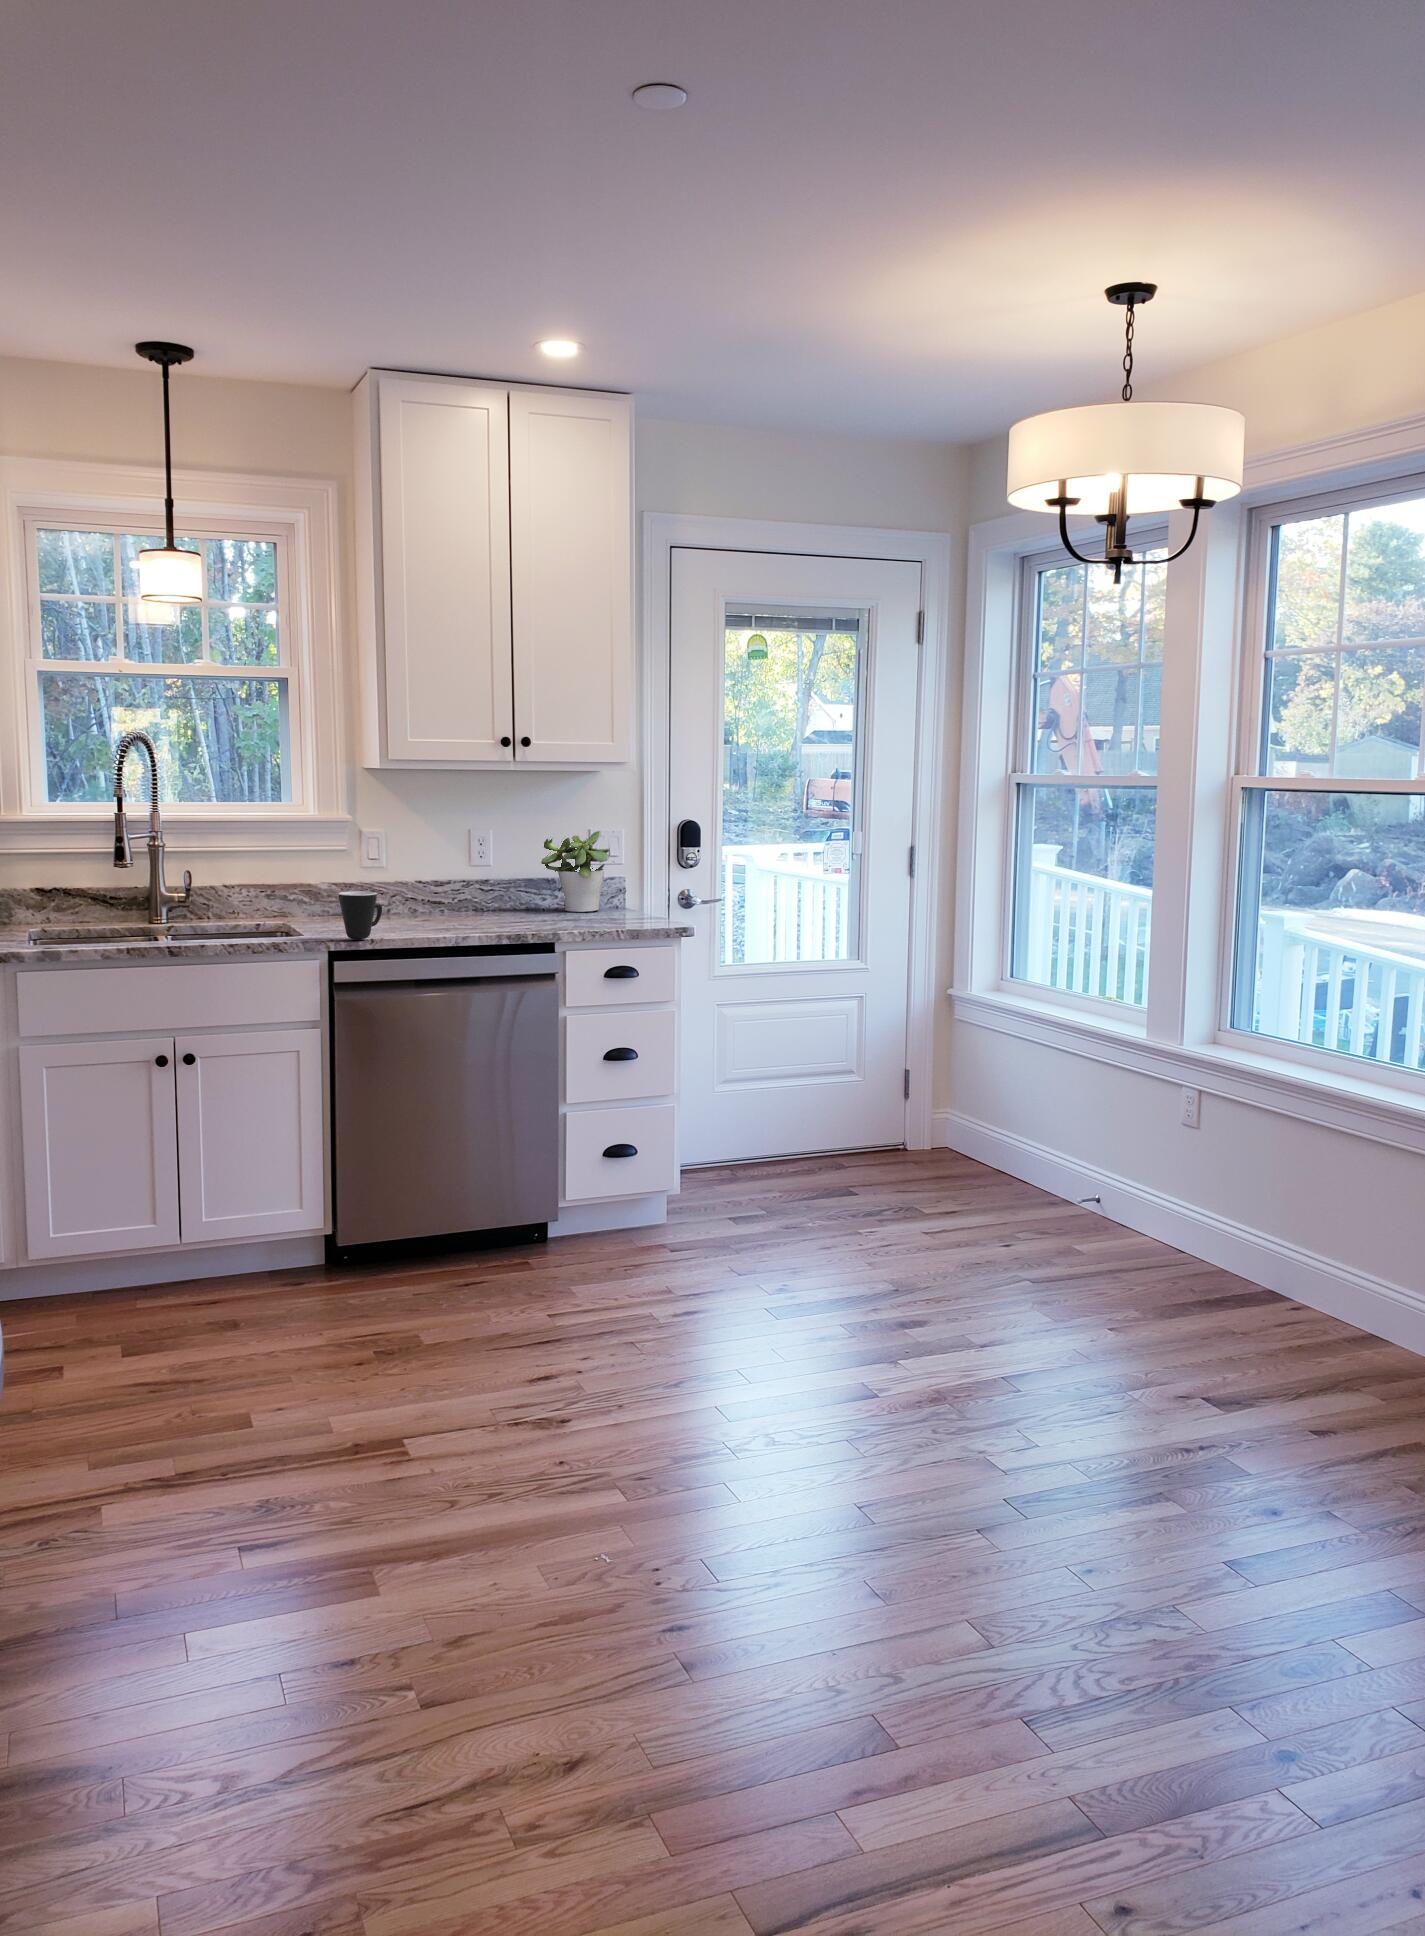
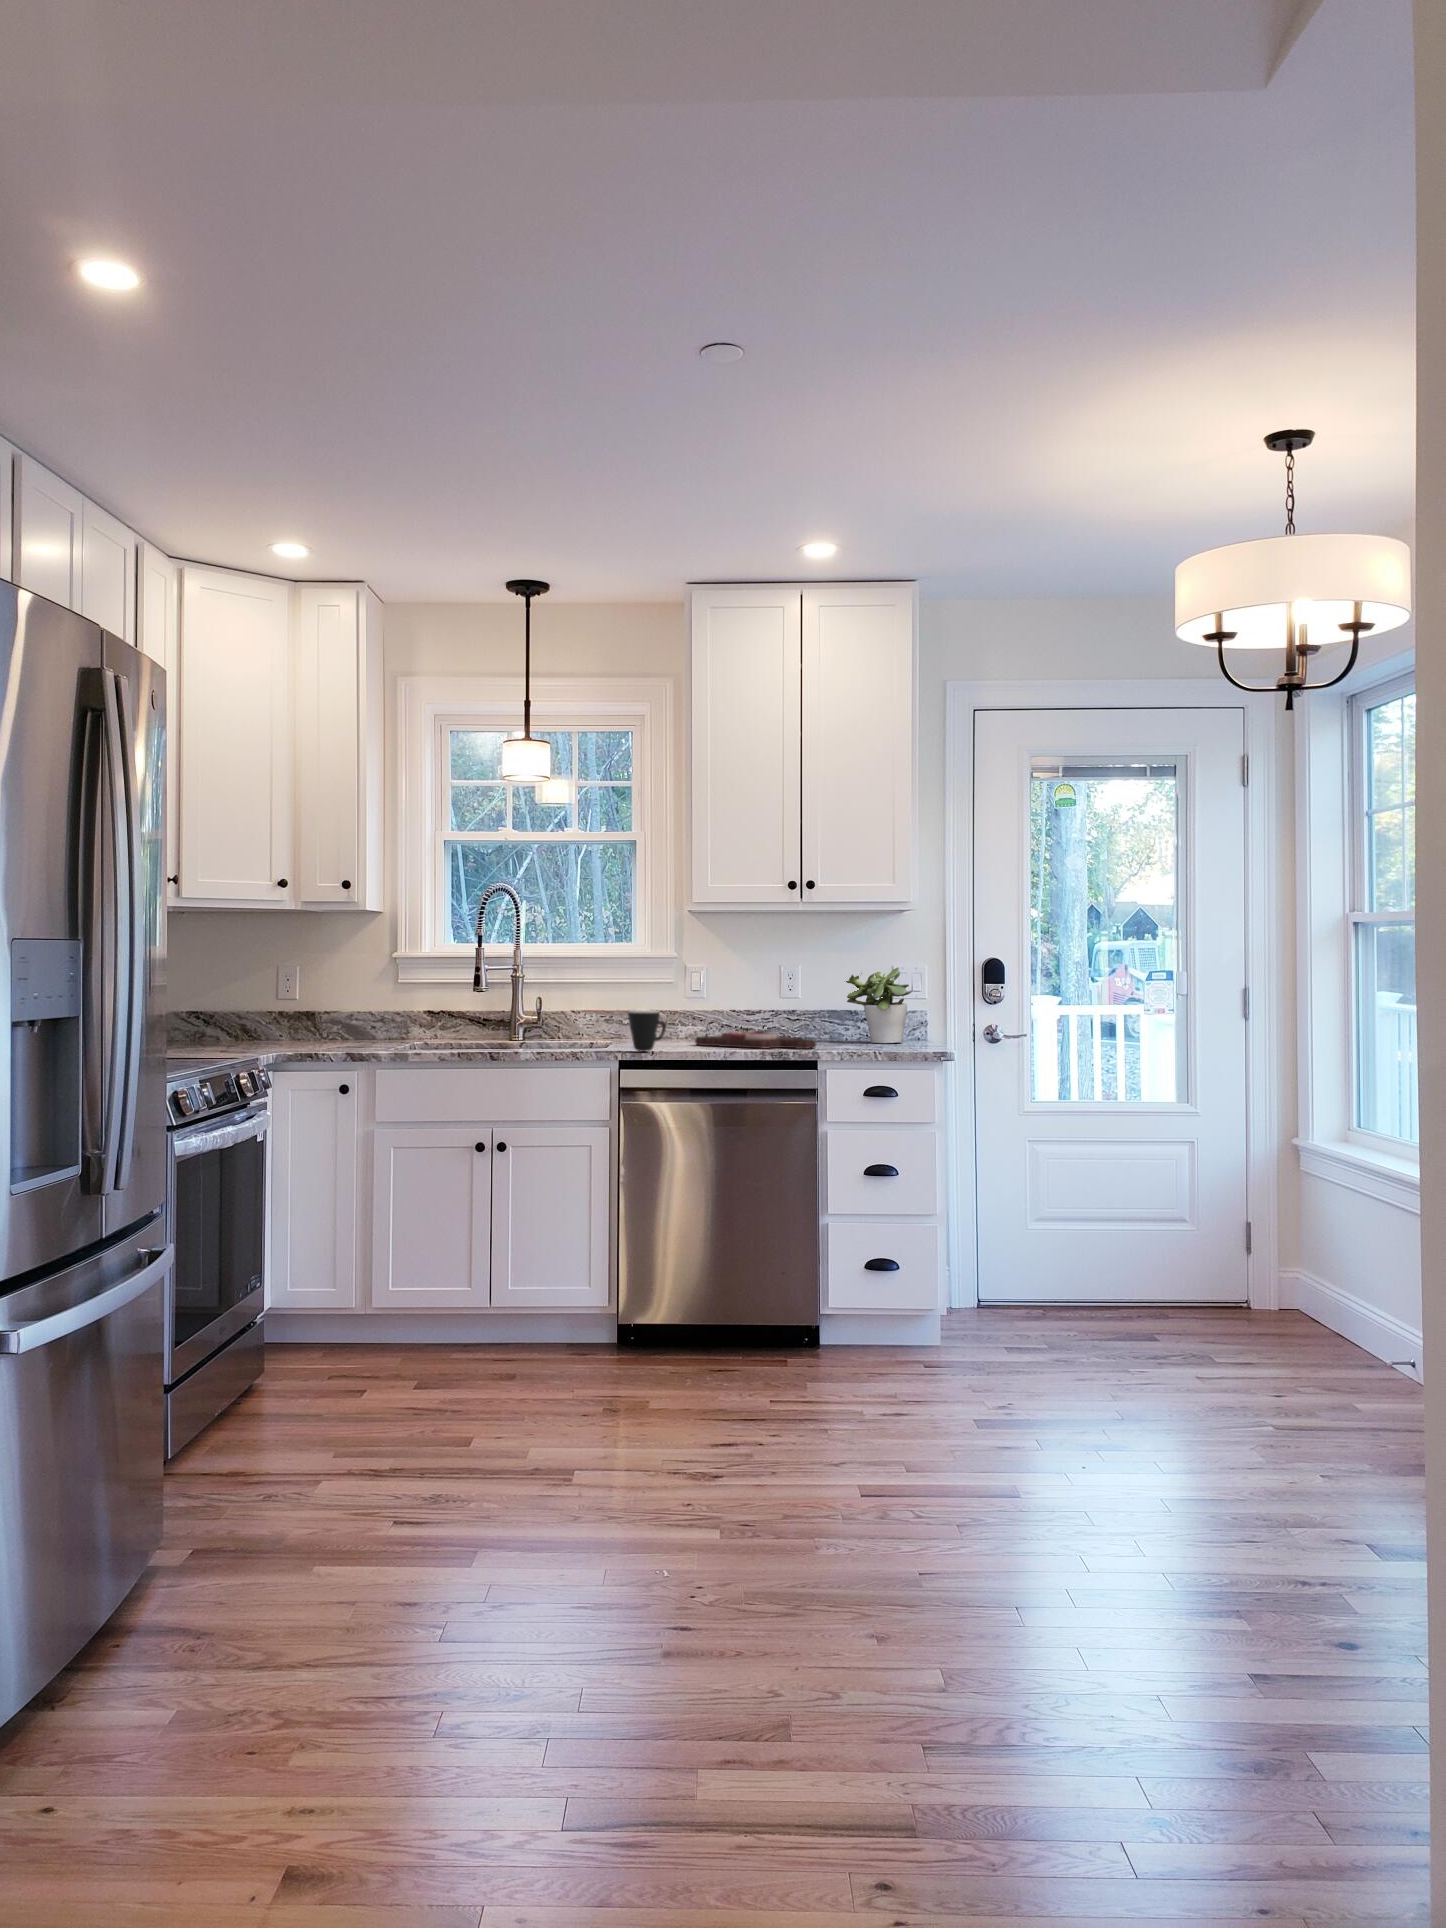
cutting board: none [388,904,533,927] -> present [695,1030,816,1049]

